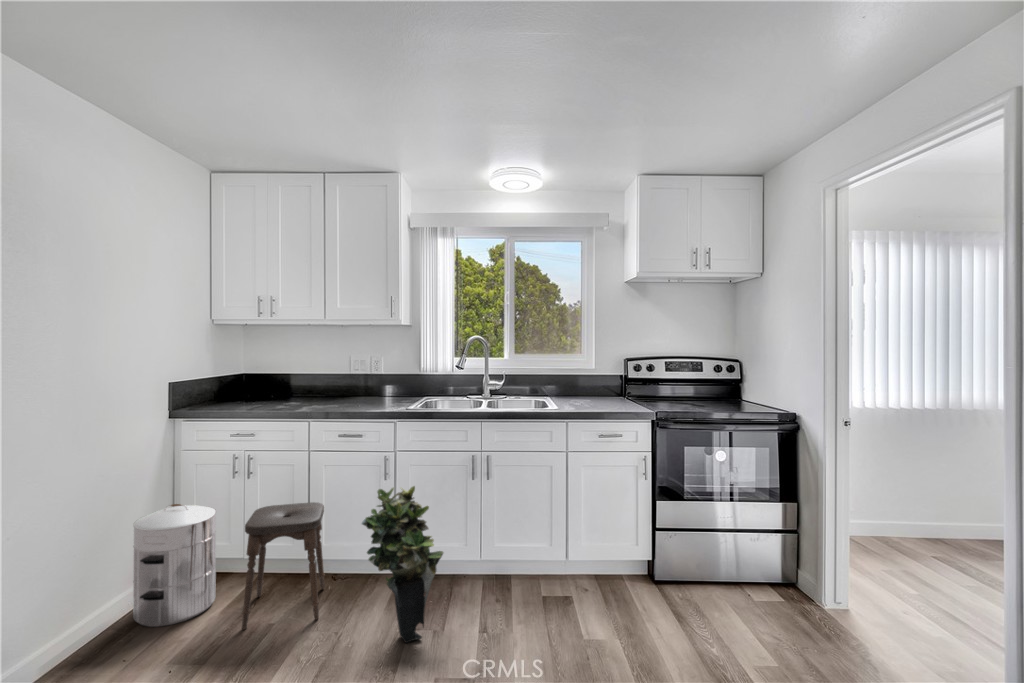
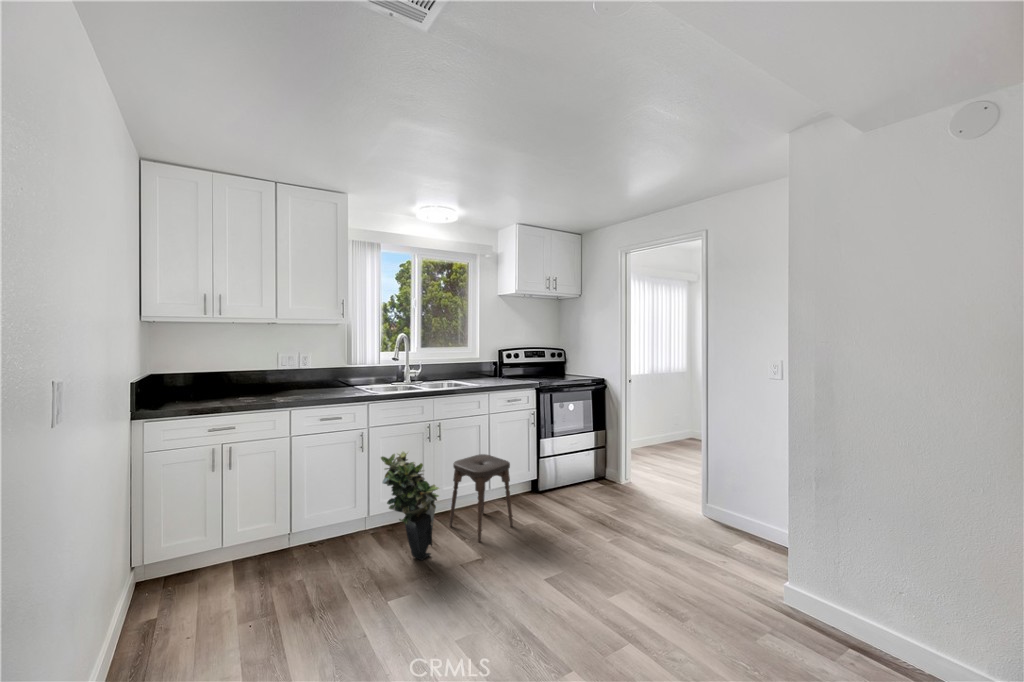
stool: present [242,502,325,630] -> present [449,454,513,542]
waste bin: present [133,504,216,627] -> none [139,498,223,617]

